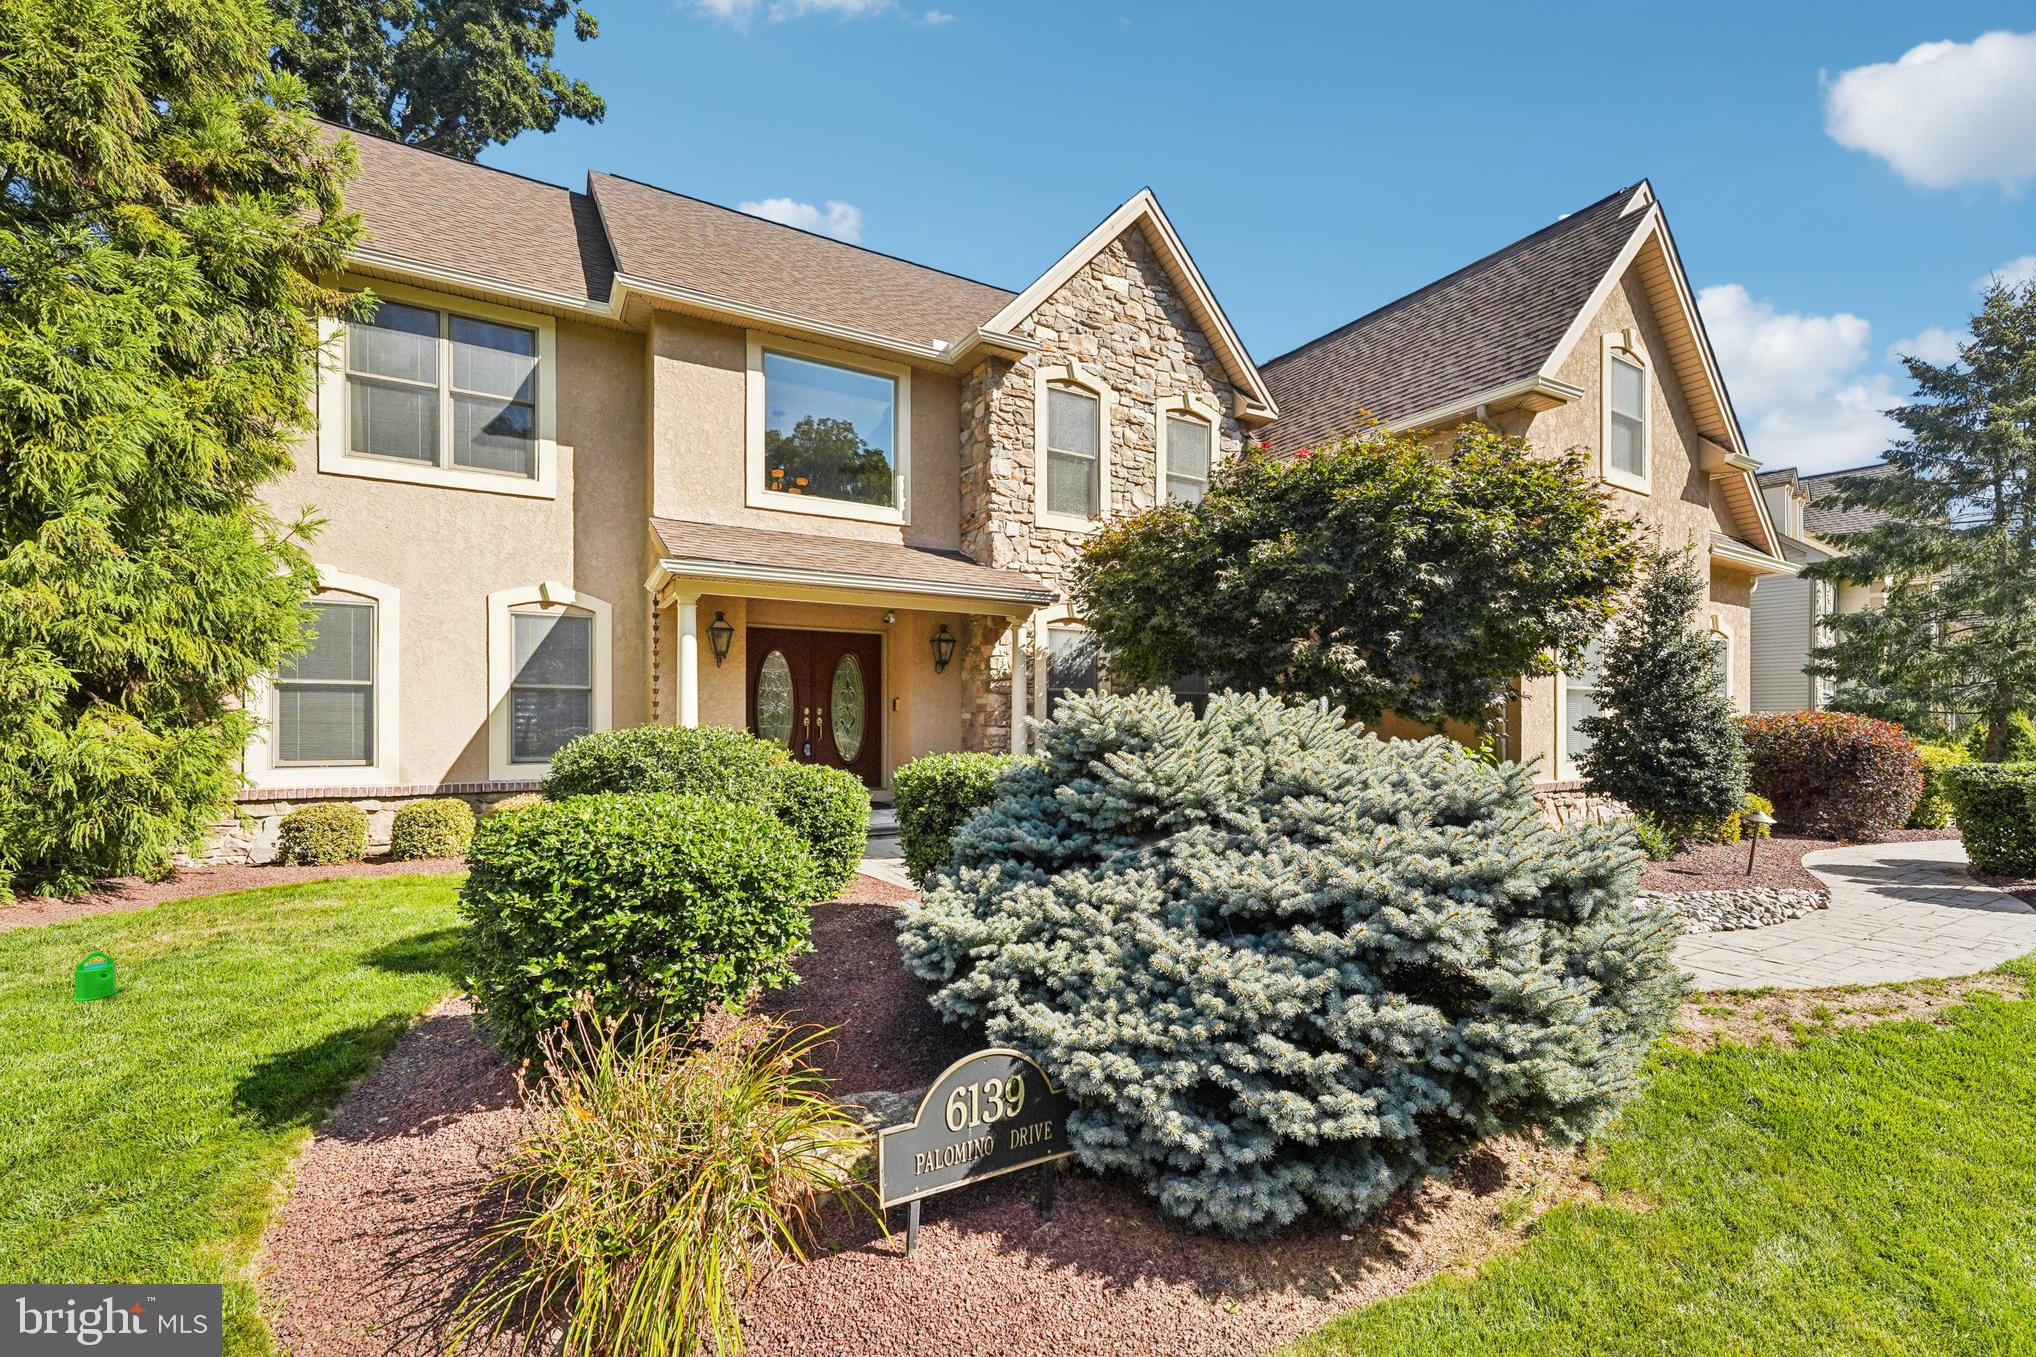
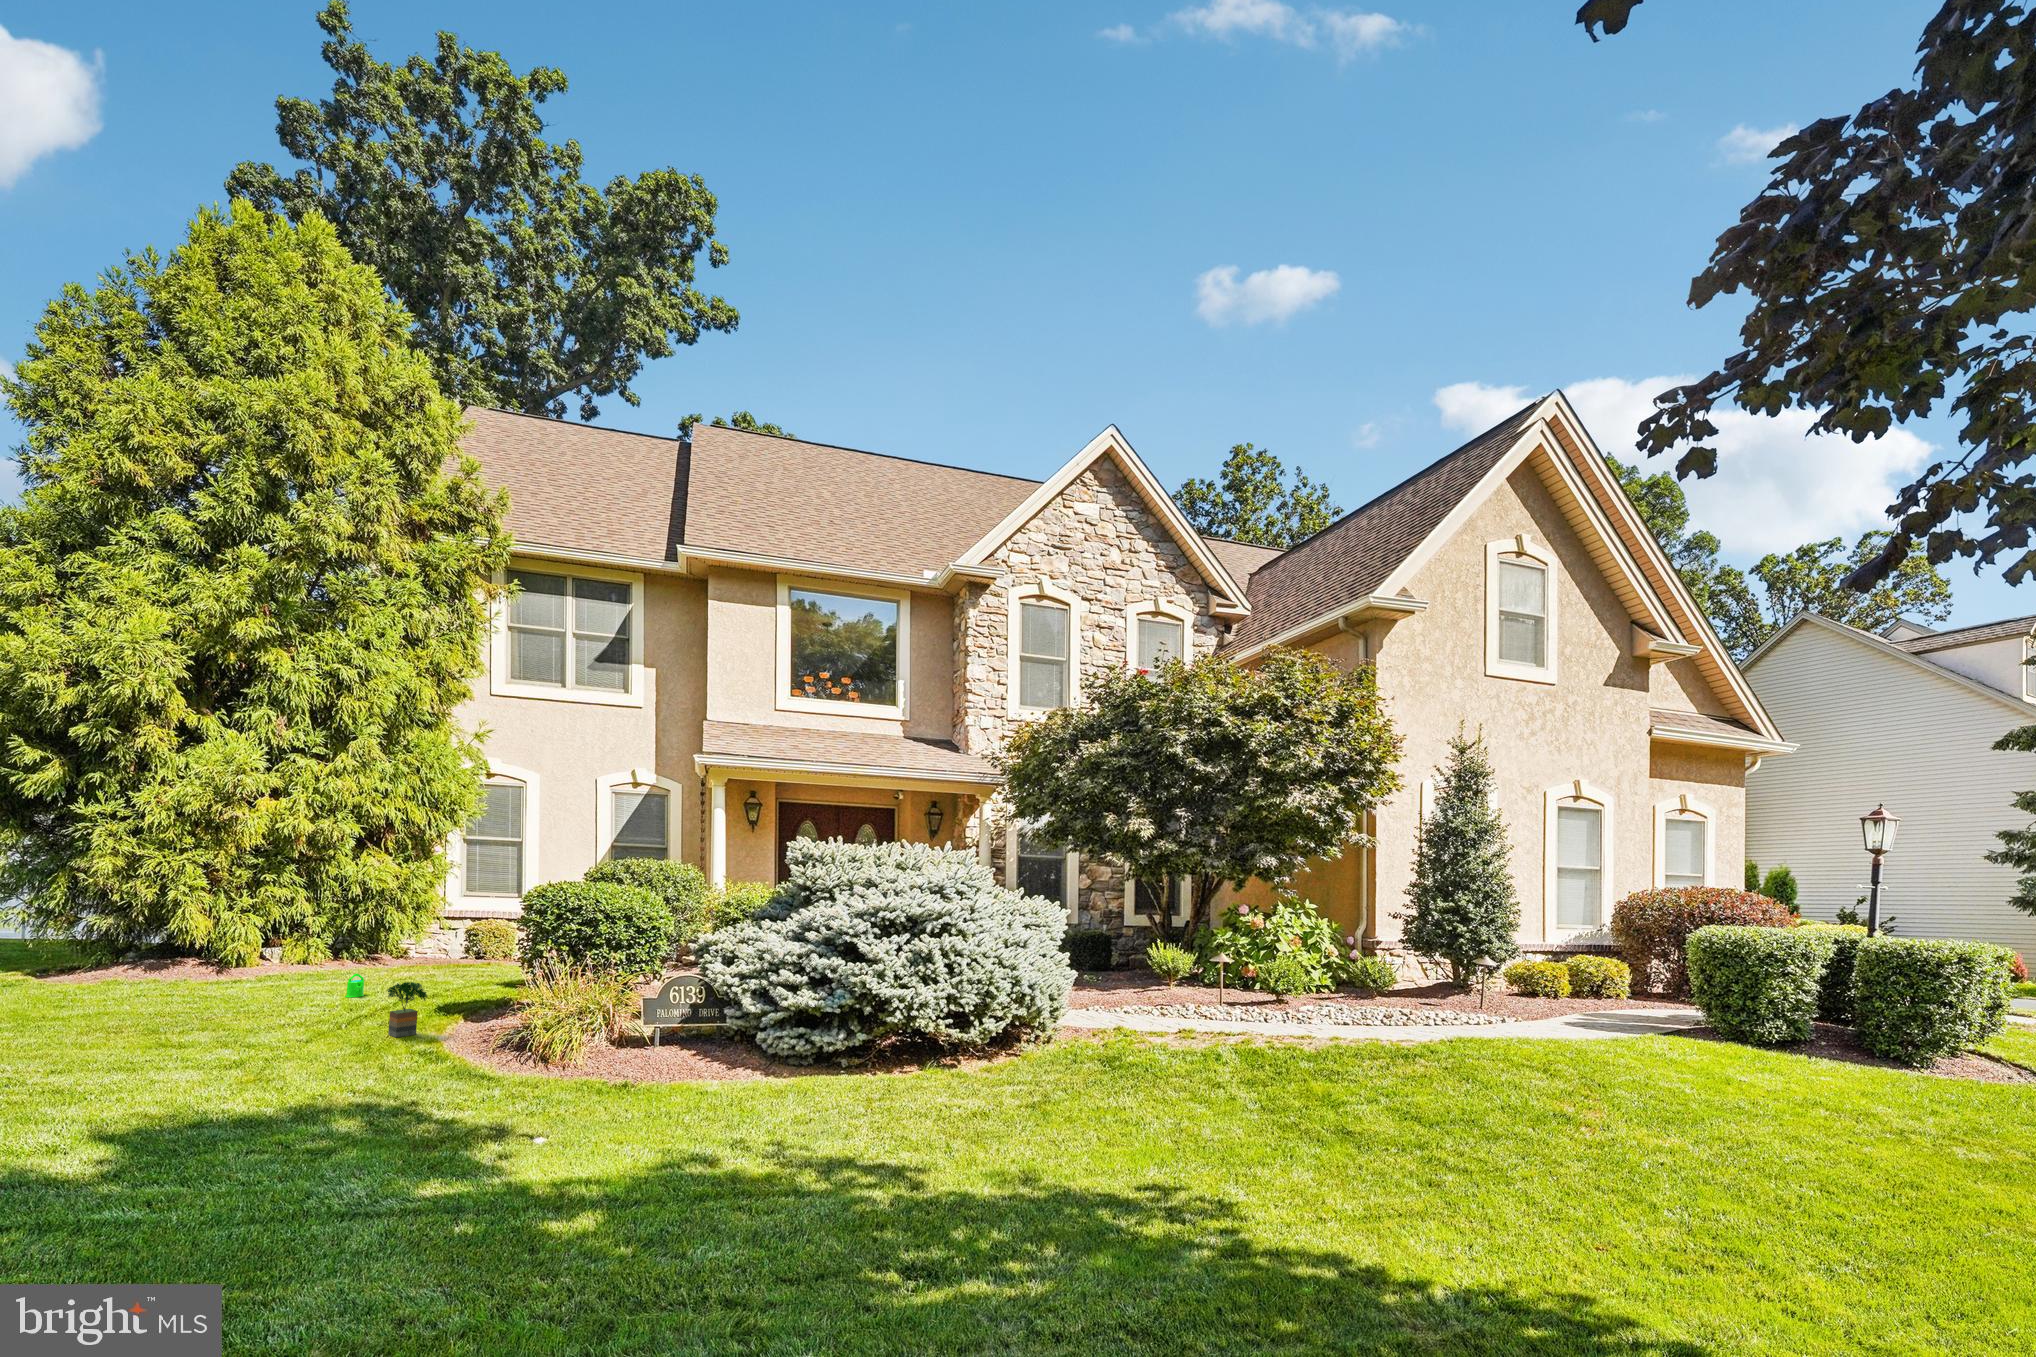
potted tree: none [179,1005,296,1144] -> present [387,982,427,1037]

